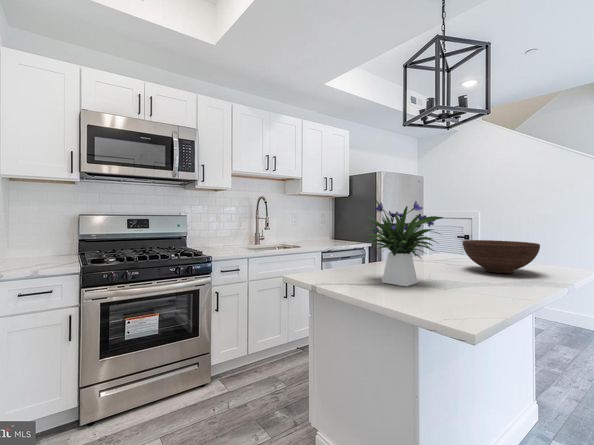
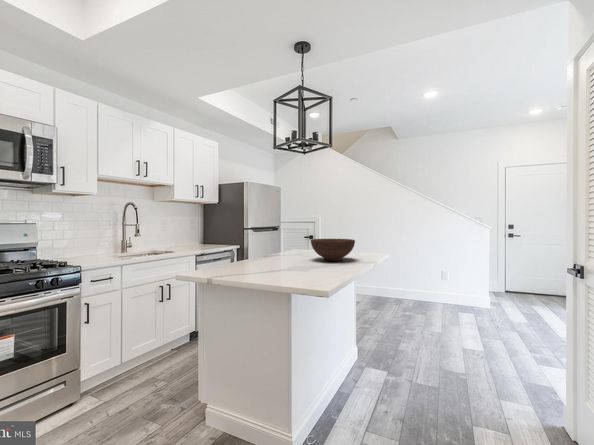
flower arrangement: present [365,198,444,286] -> none [237,209,300,275]

